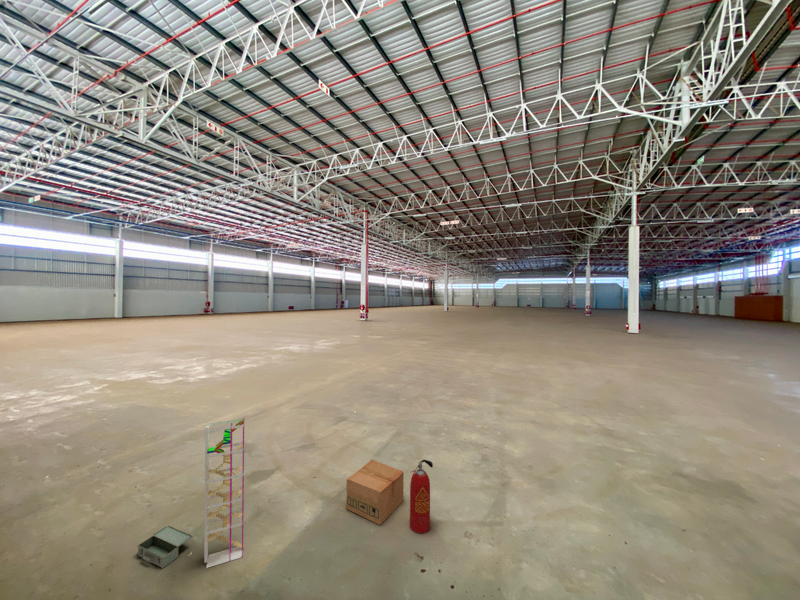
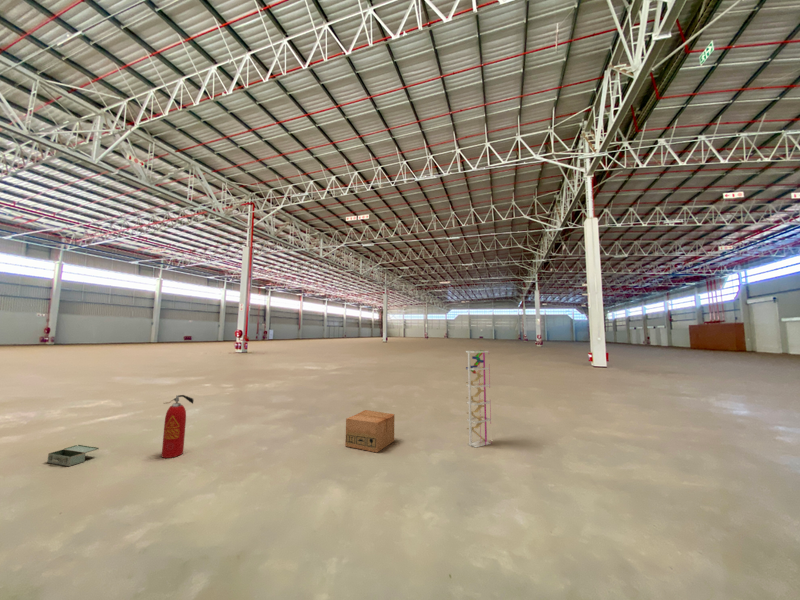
shelving unit: present [204,418,245,568] -> present [466,350,491,447]
cardboard box: present [346,460,404,525] -> present [345,410,394,452]
fire extinguisher: present [410,460,433,533] -> present [162,395,194,458]

